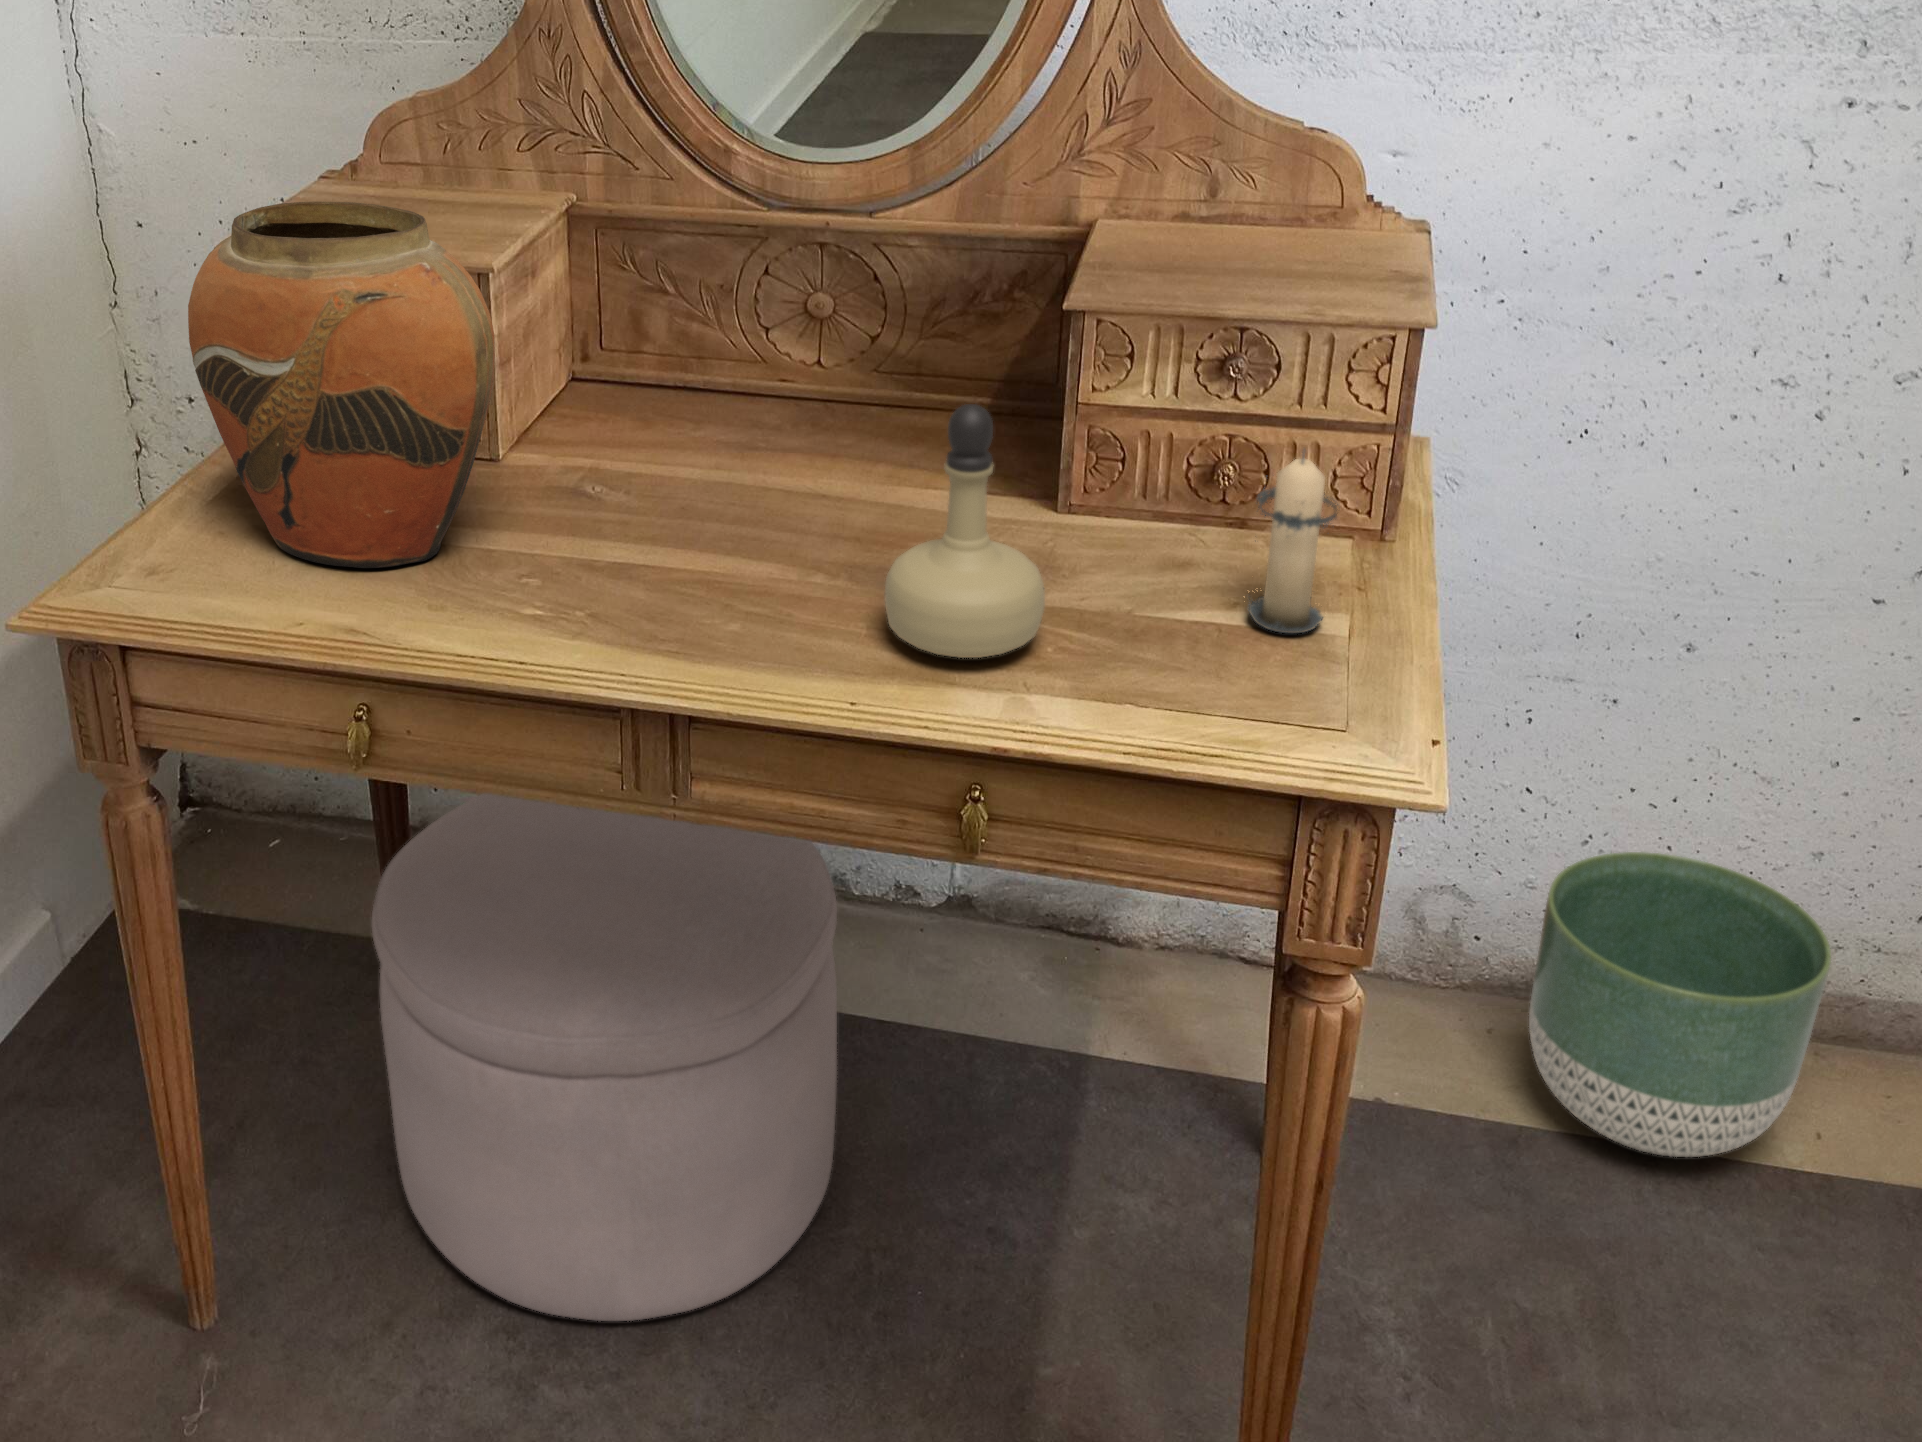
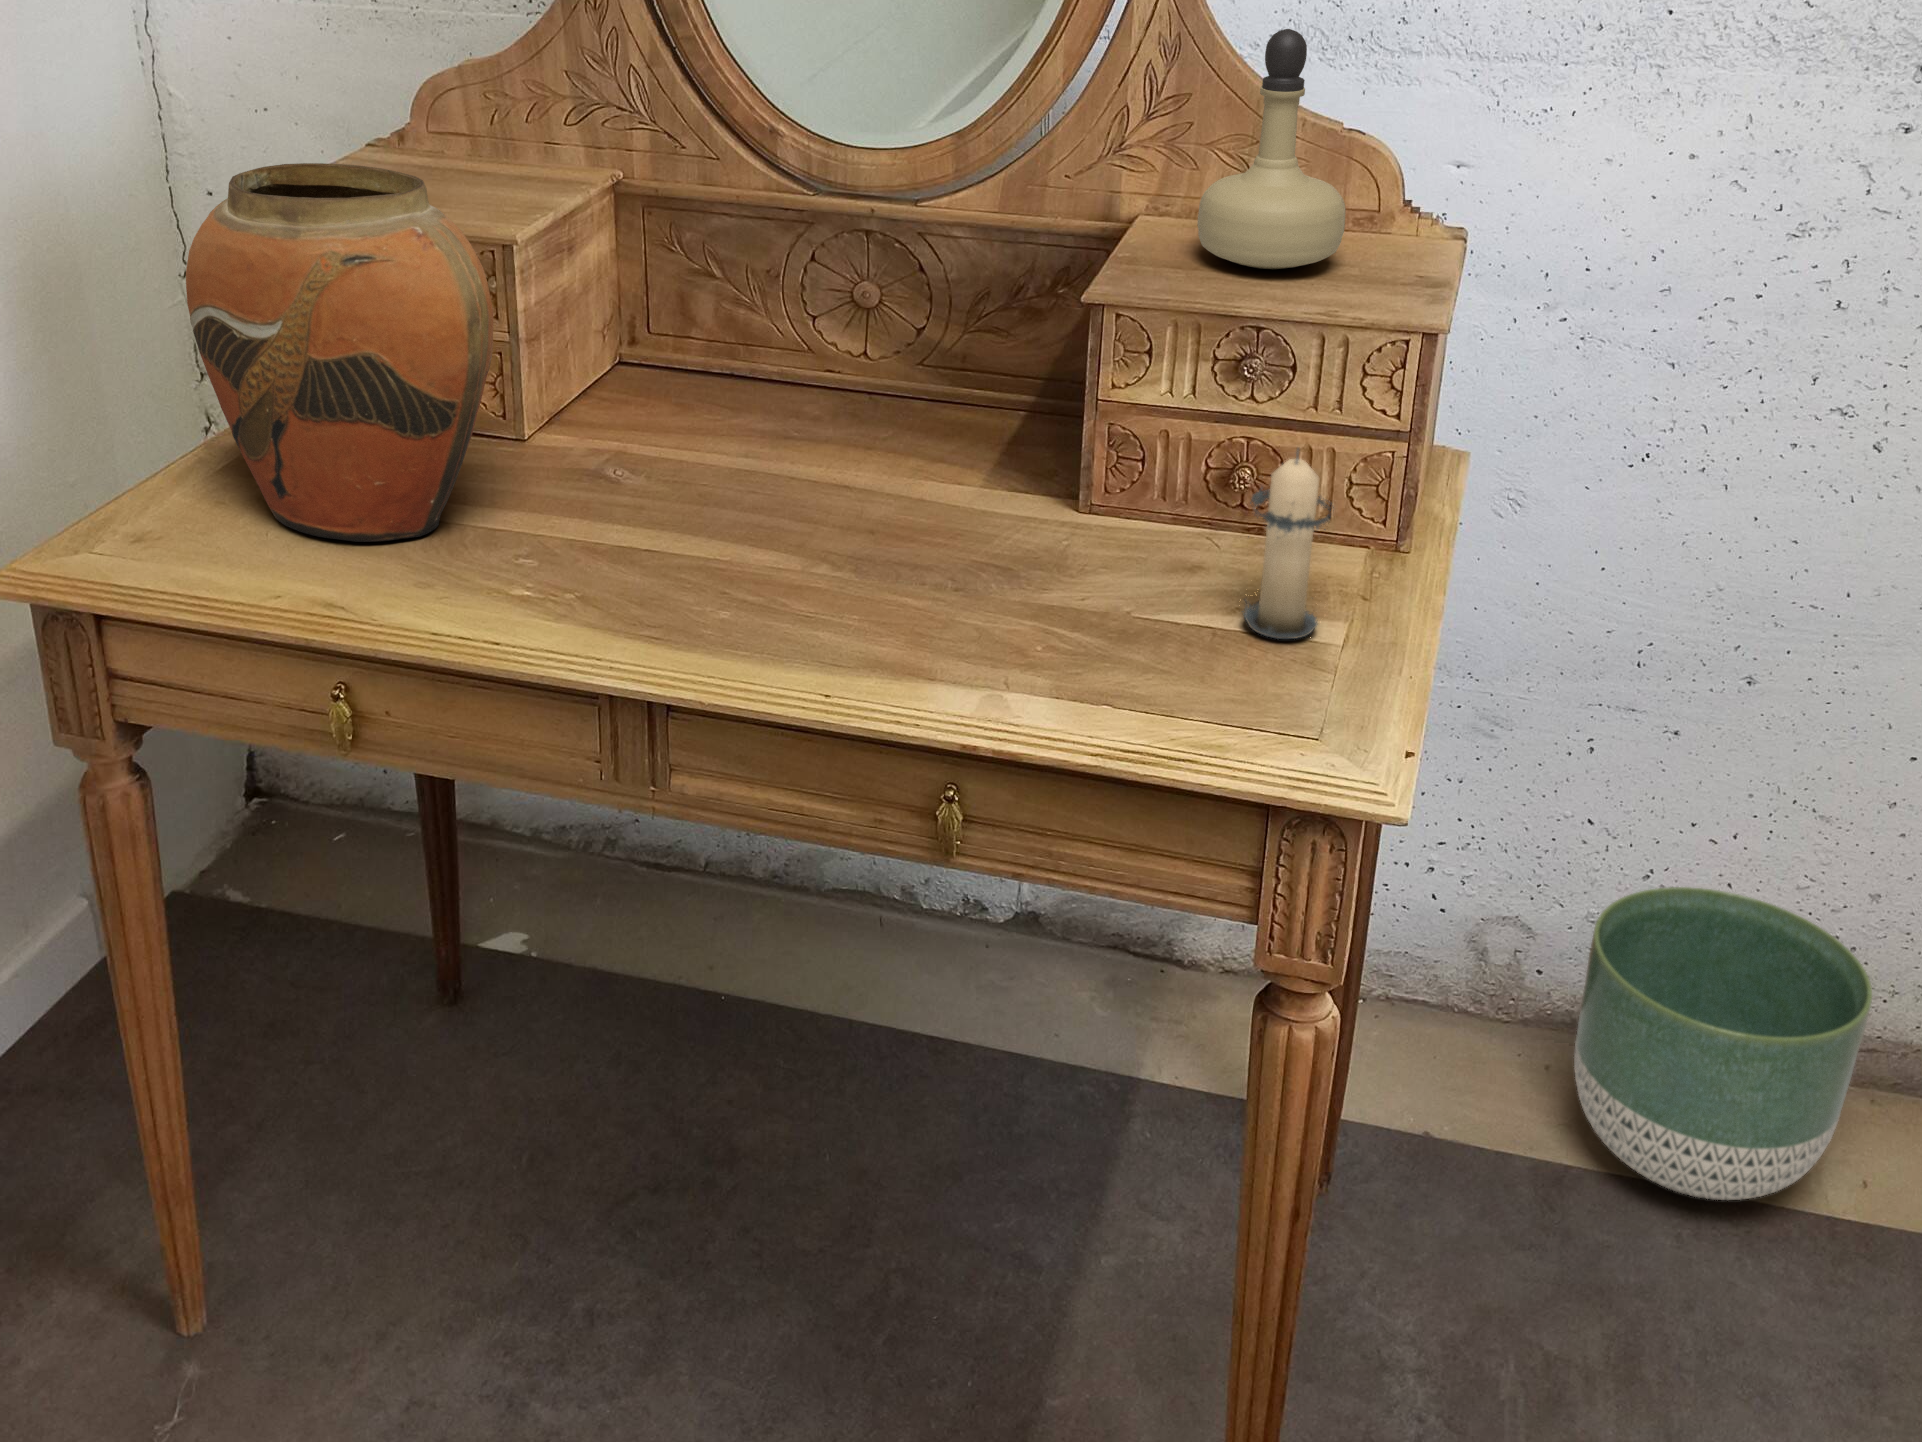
perfume bottle: present [885,404,1045,658] -> present [1197,29,1346,269]
ottoman: present [372,794,837,1321] -> none [384,764,861,1331]

